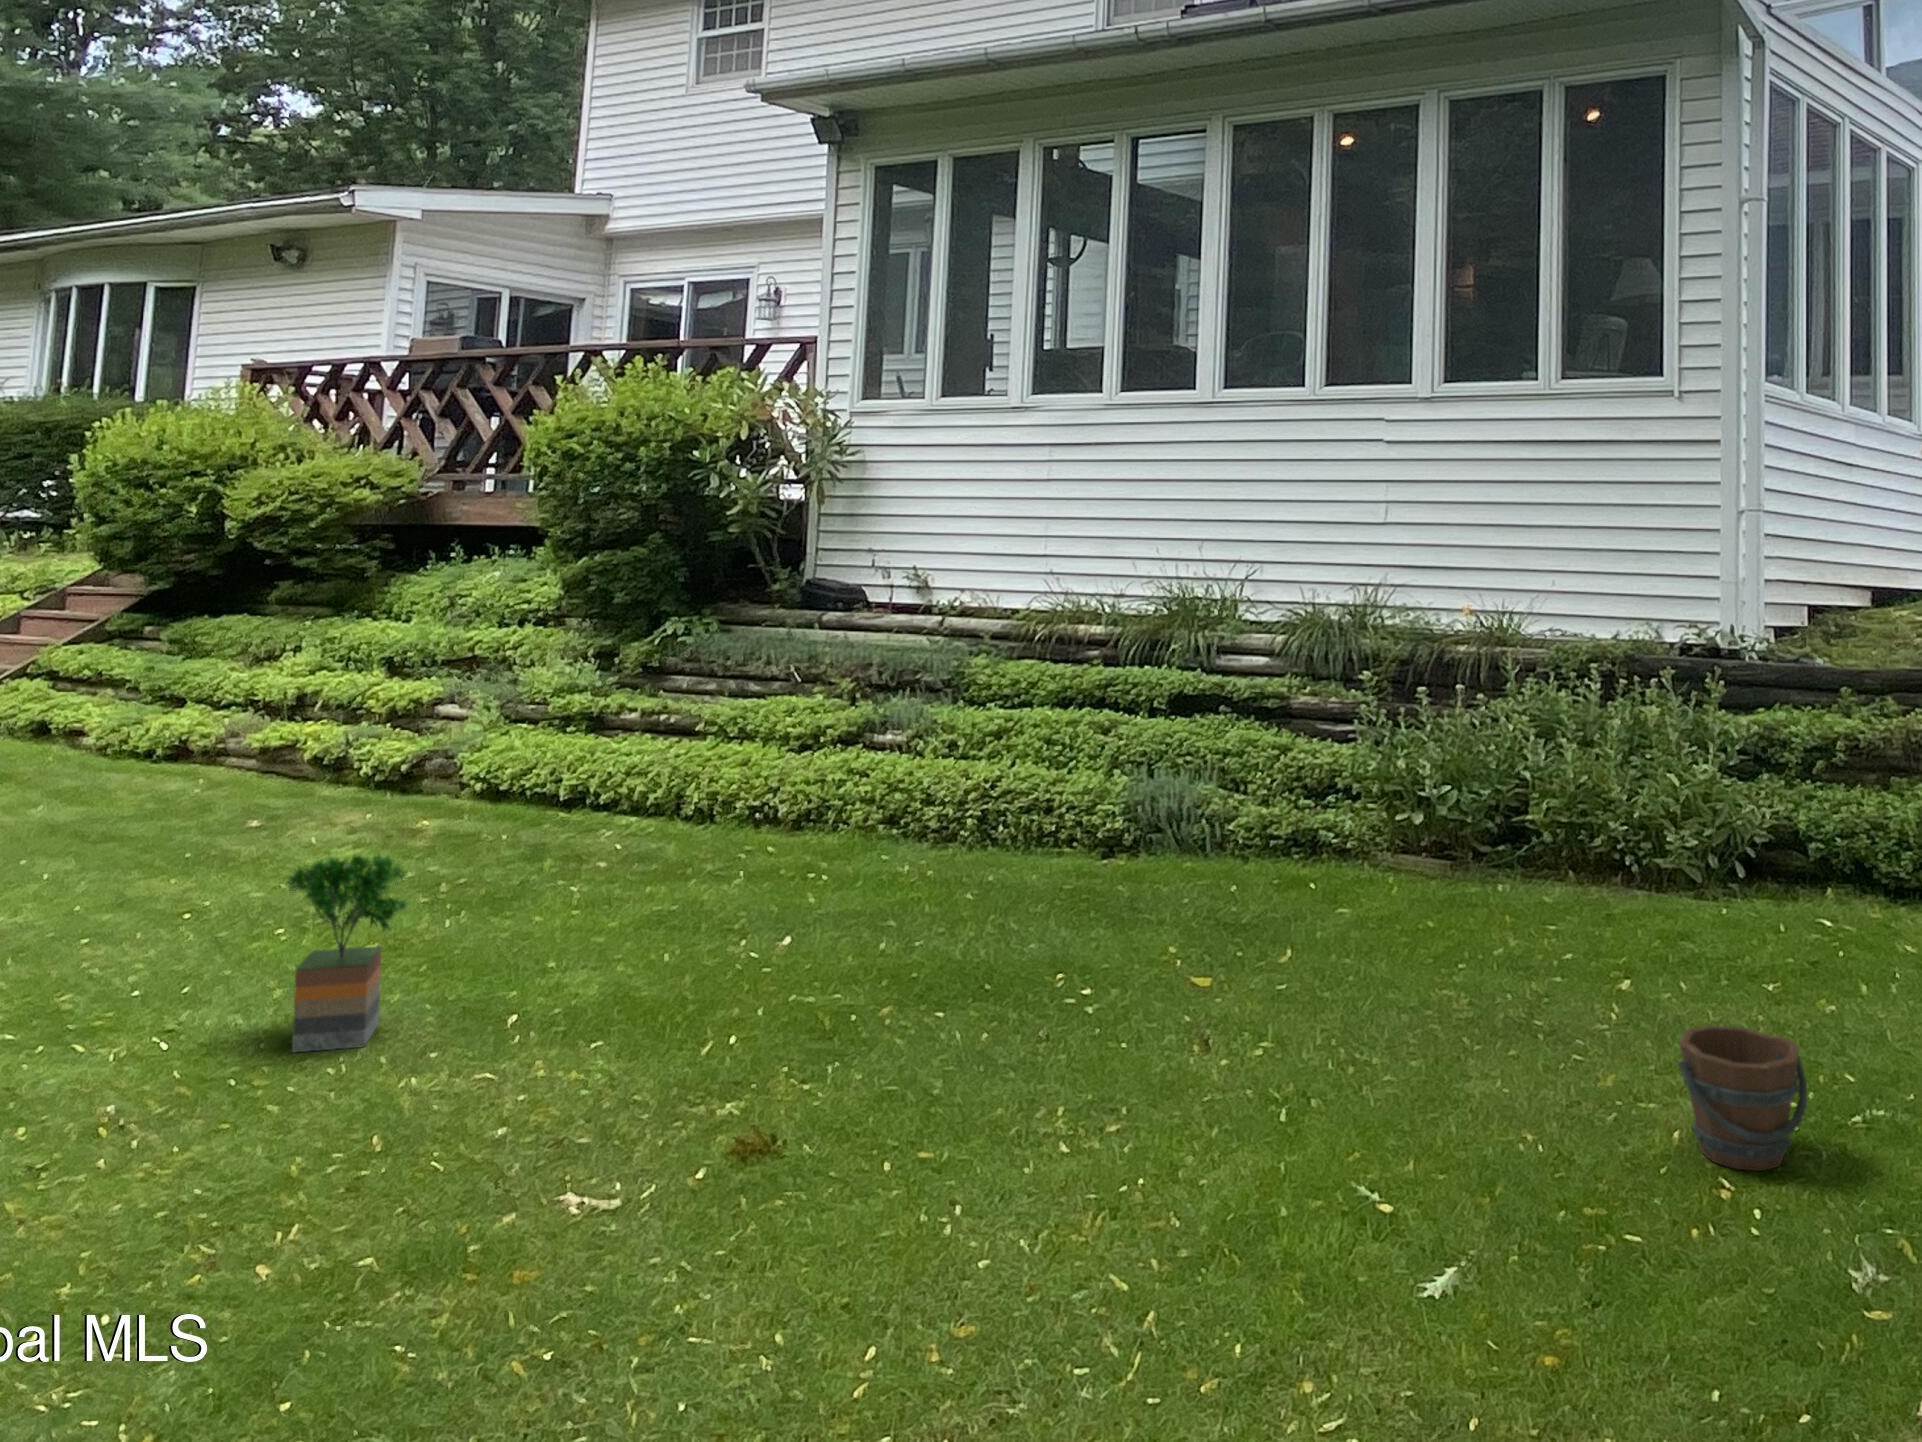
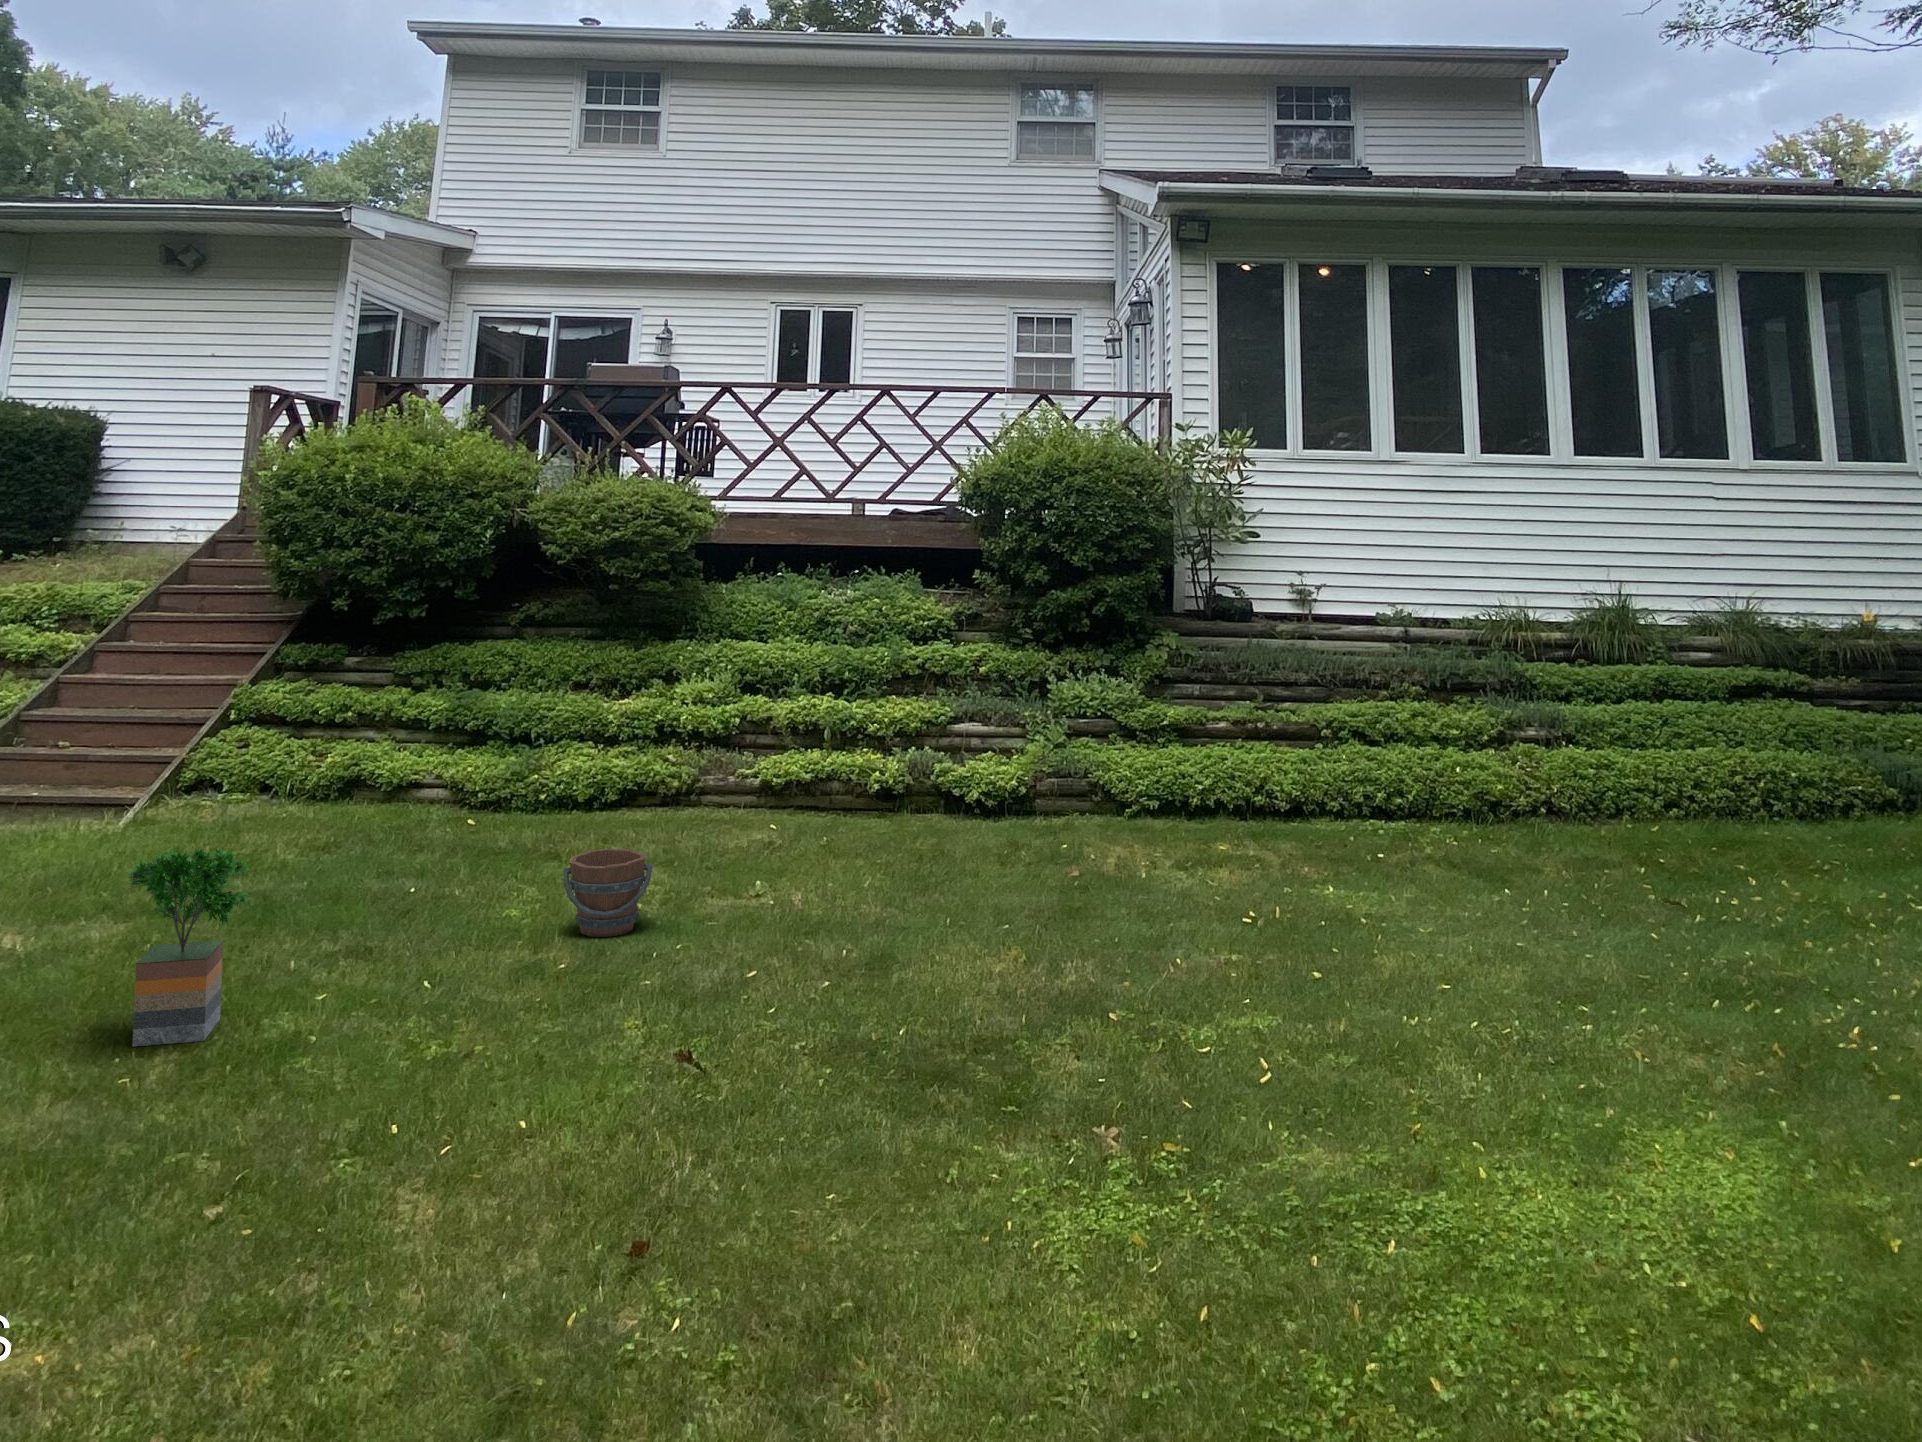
bucket: present [1678,1025,1807,1171] -> present [564,848,653,937]

